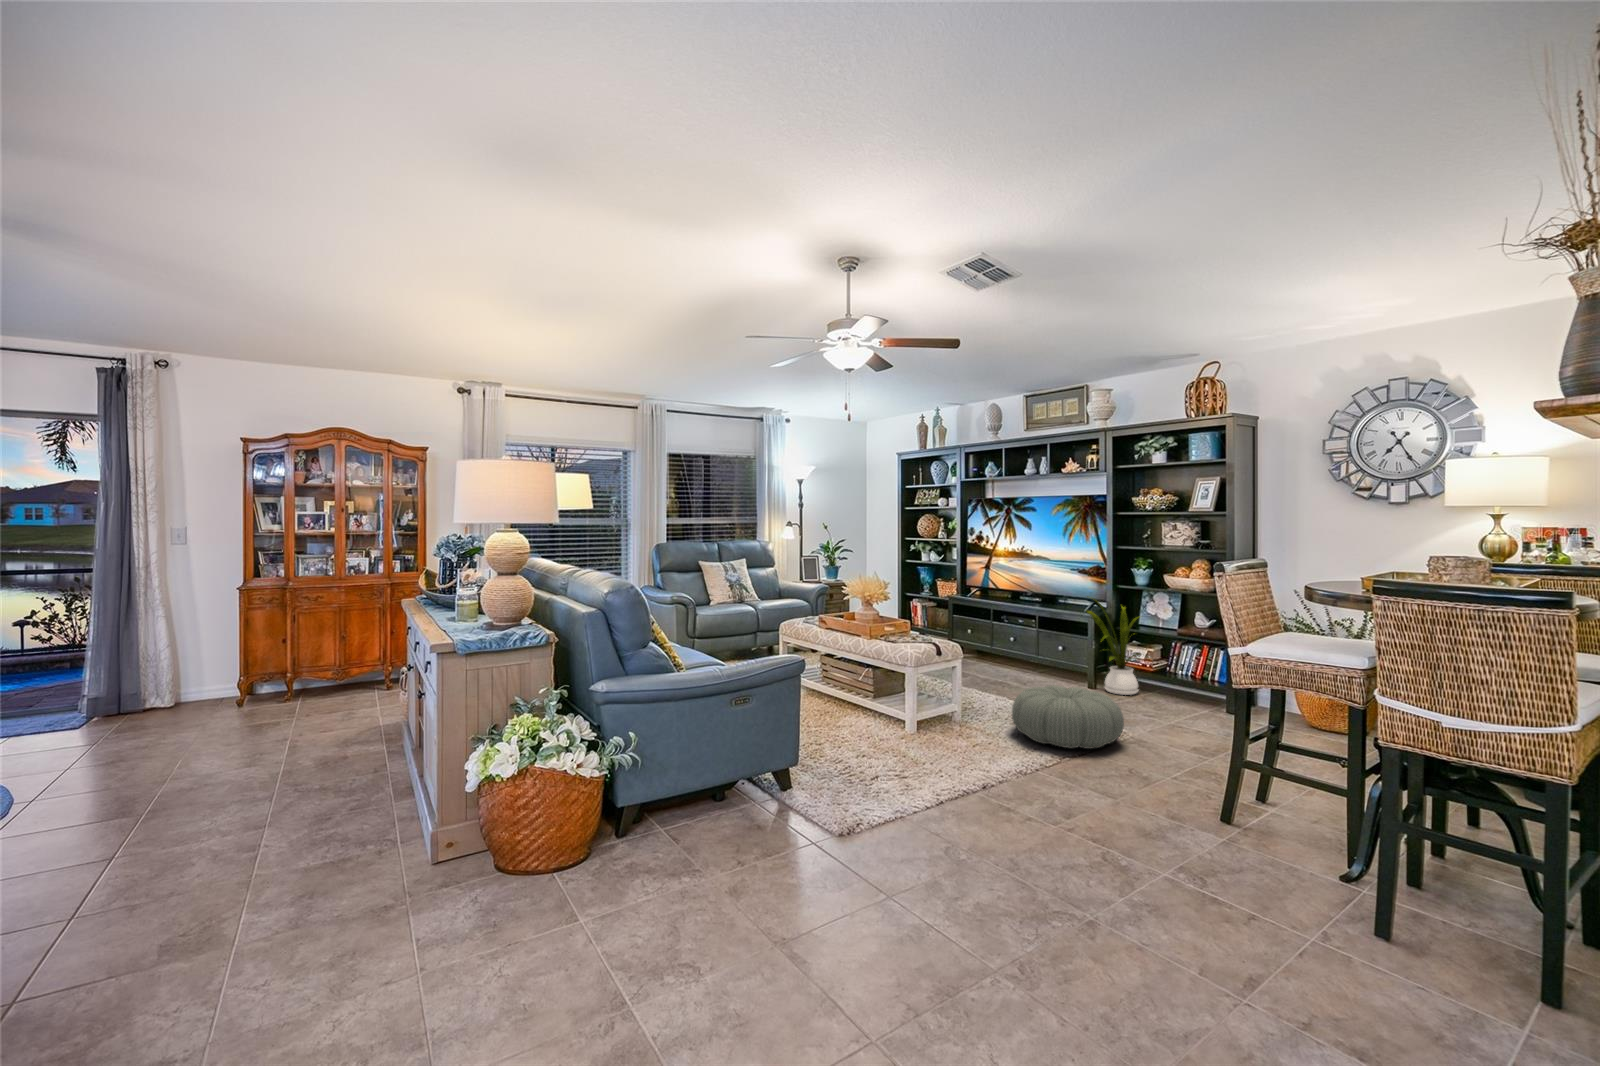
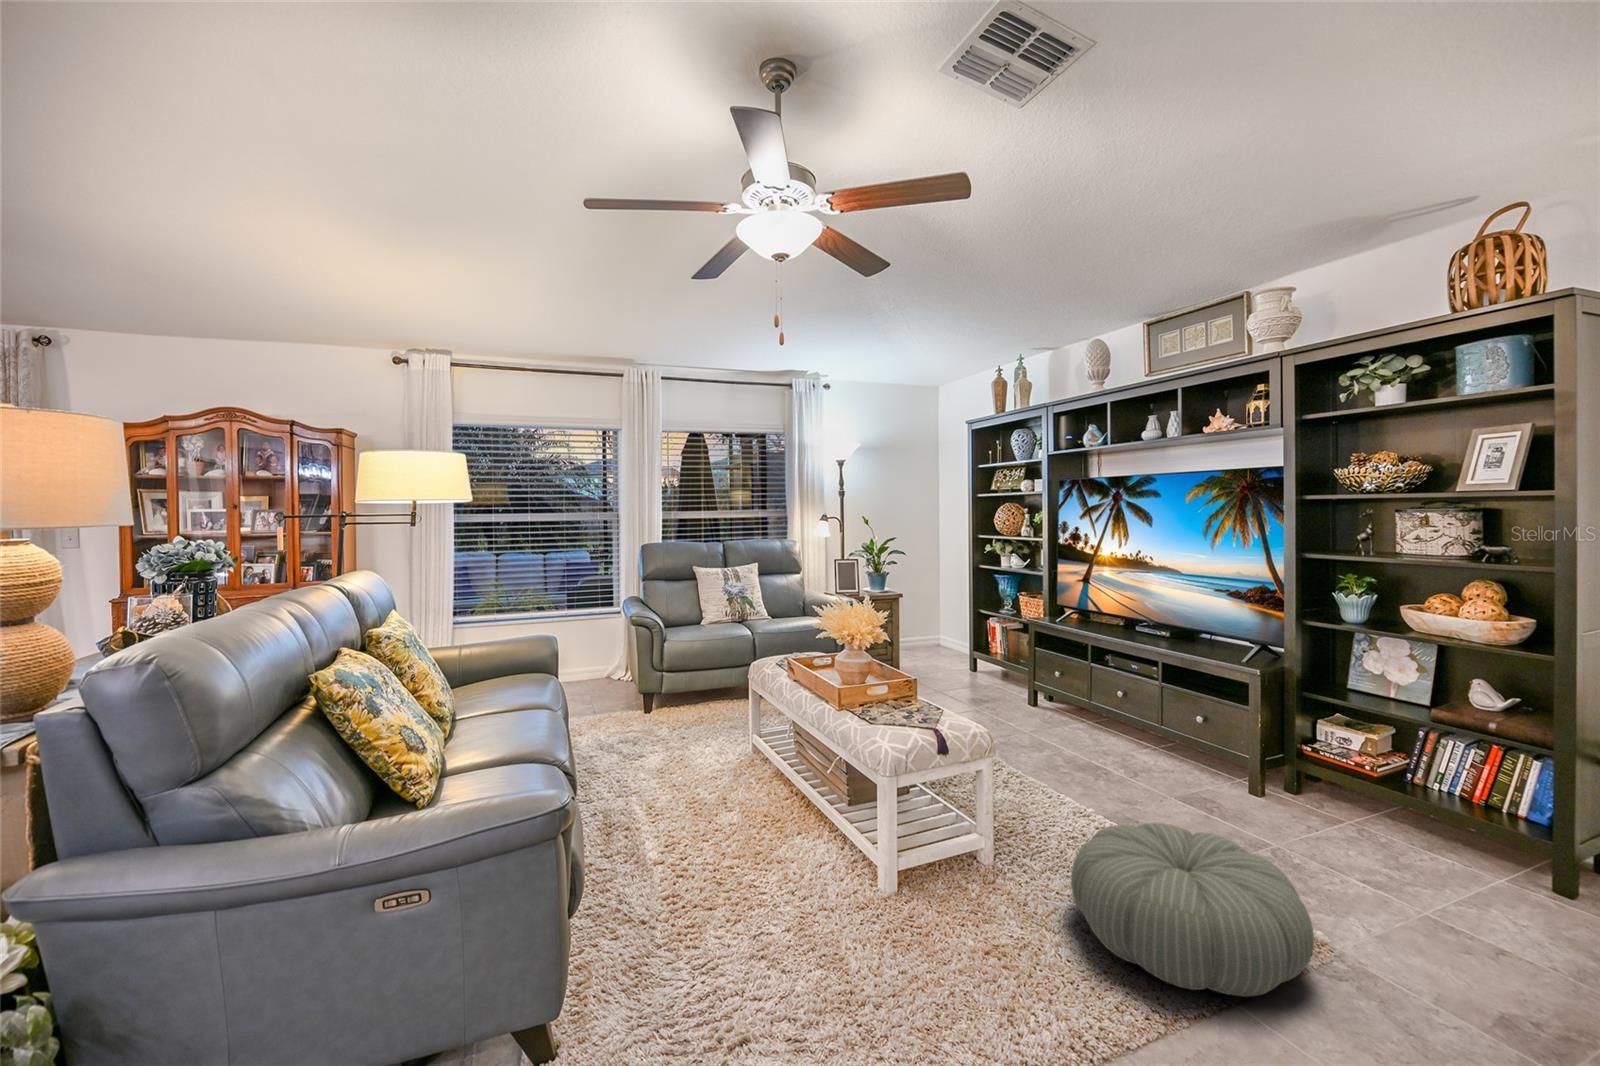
house plant: present [1087,596,1139,695] -> none [1239,640,1369,820]

